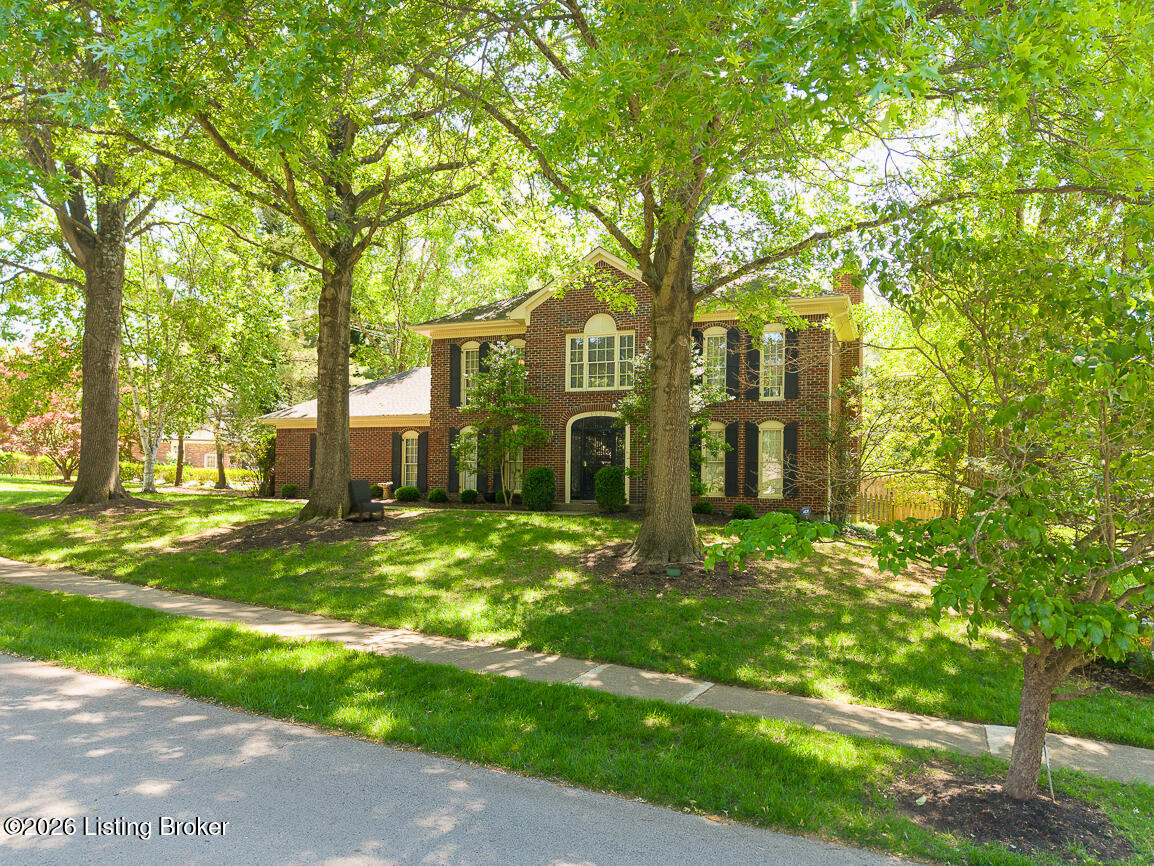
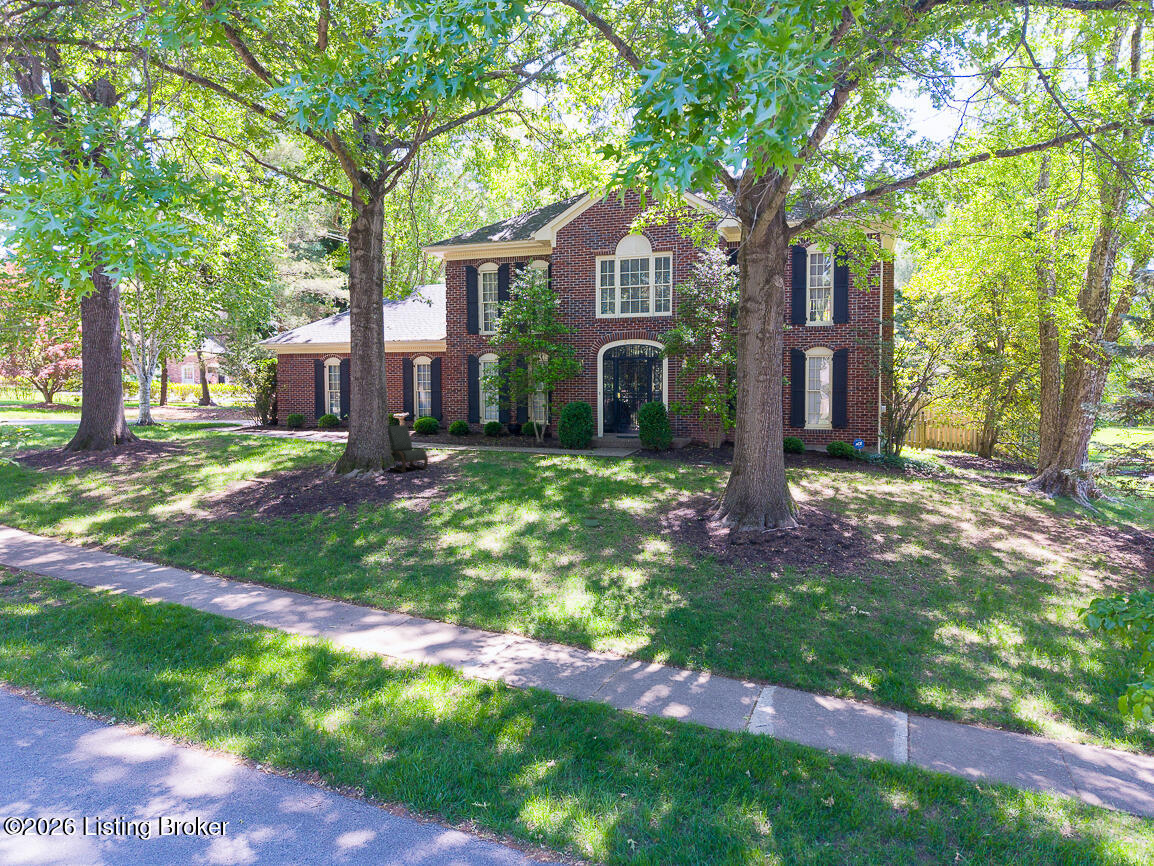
potted plant: present [667,544,686,576] -> present [583,489,604,526]

